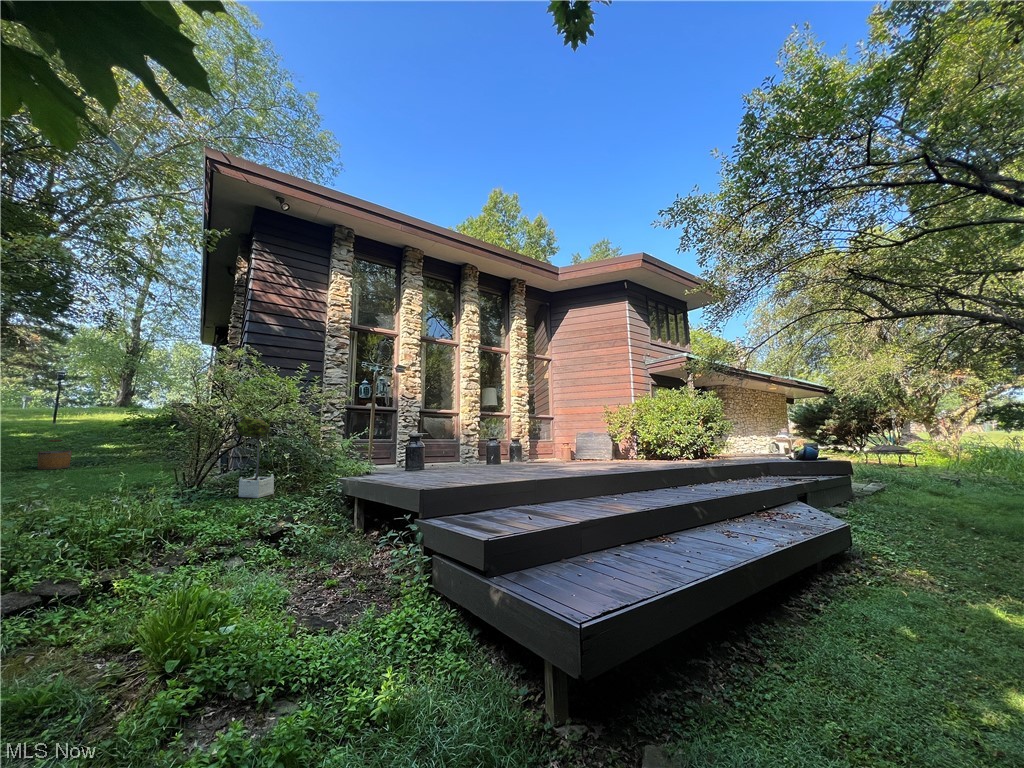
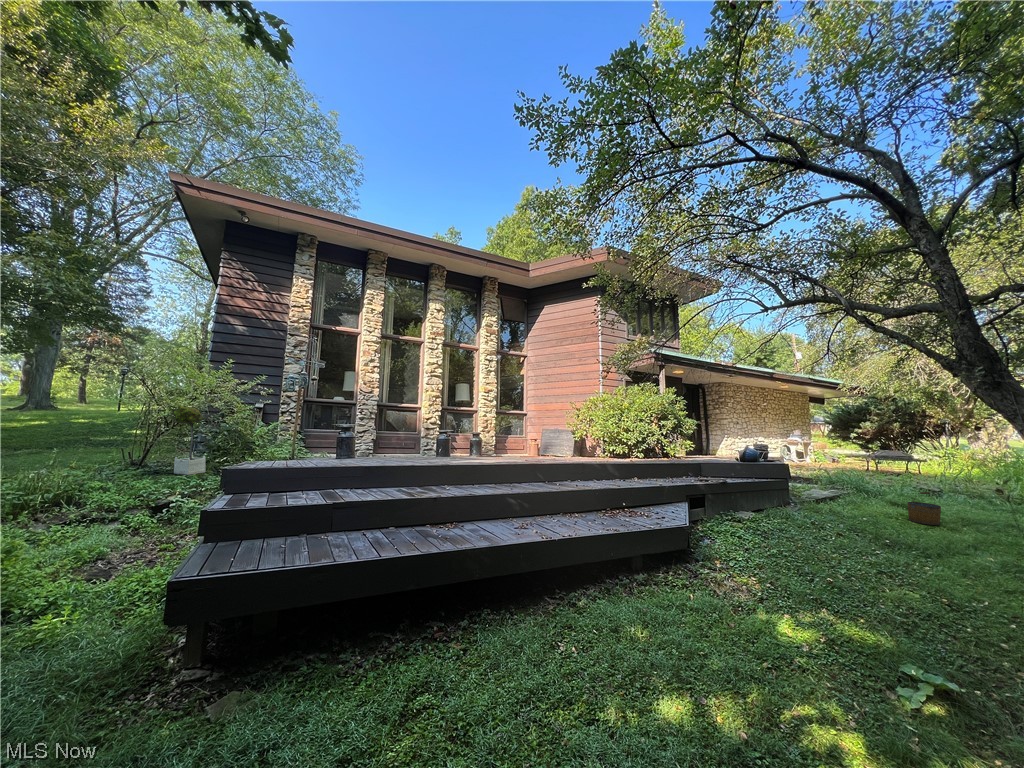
bucket: present [37,440,72,470] -> present [907,492,941,525]

